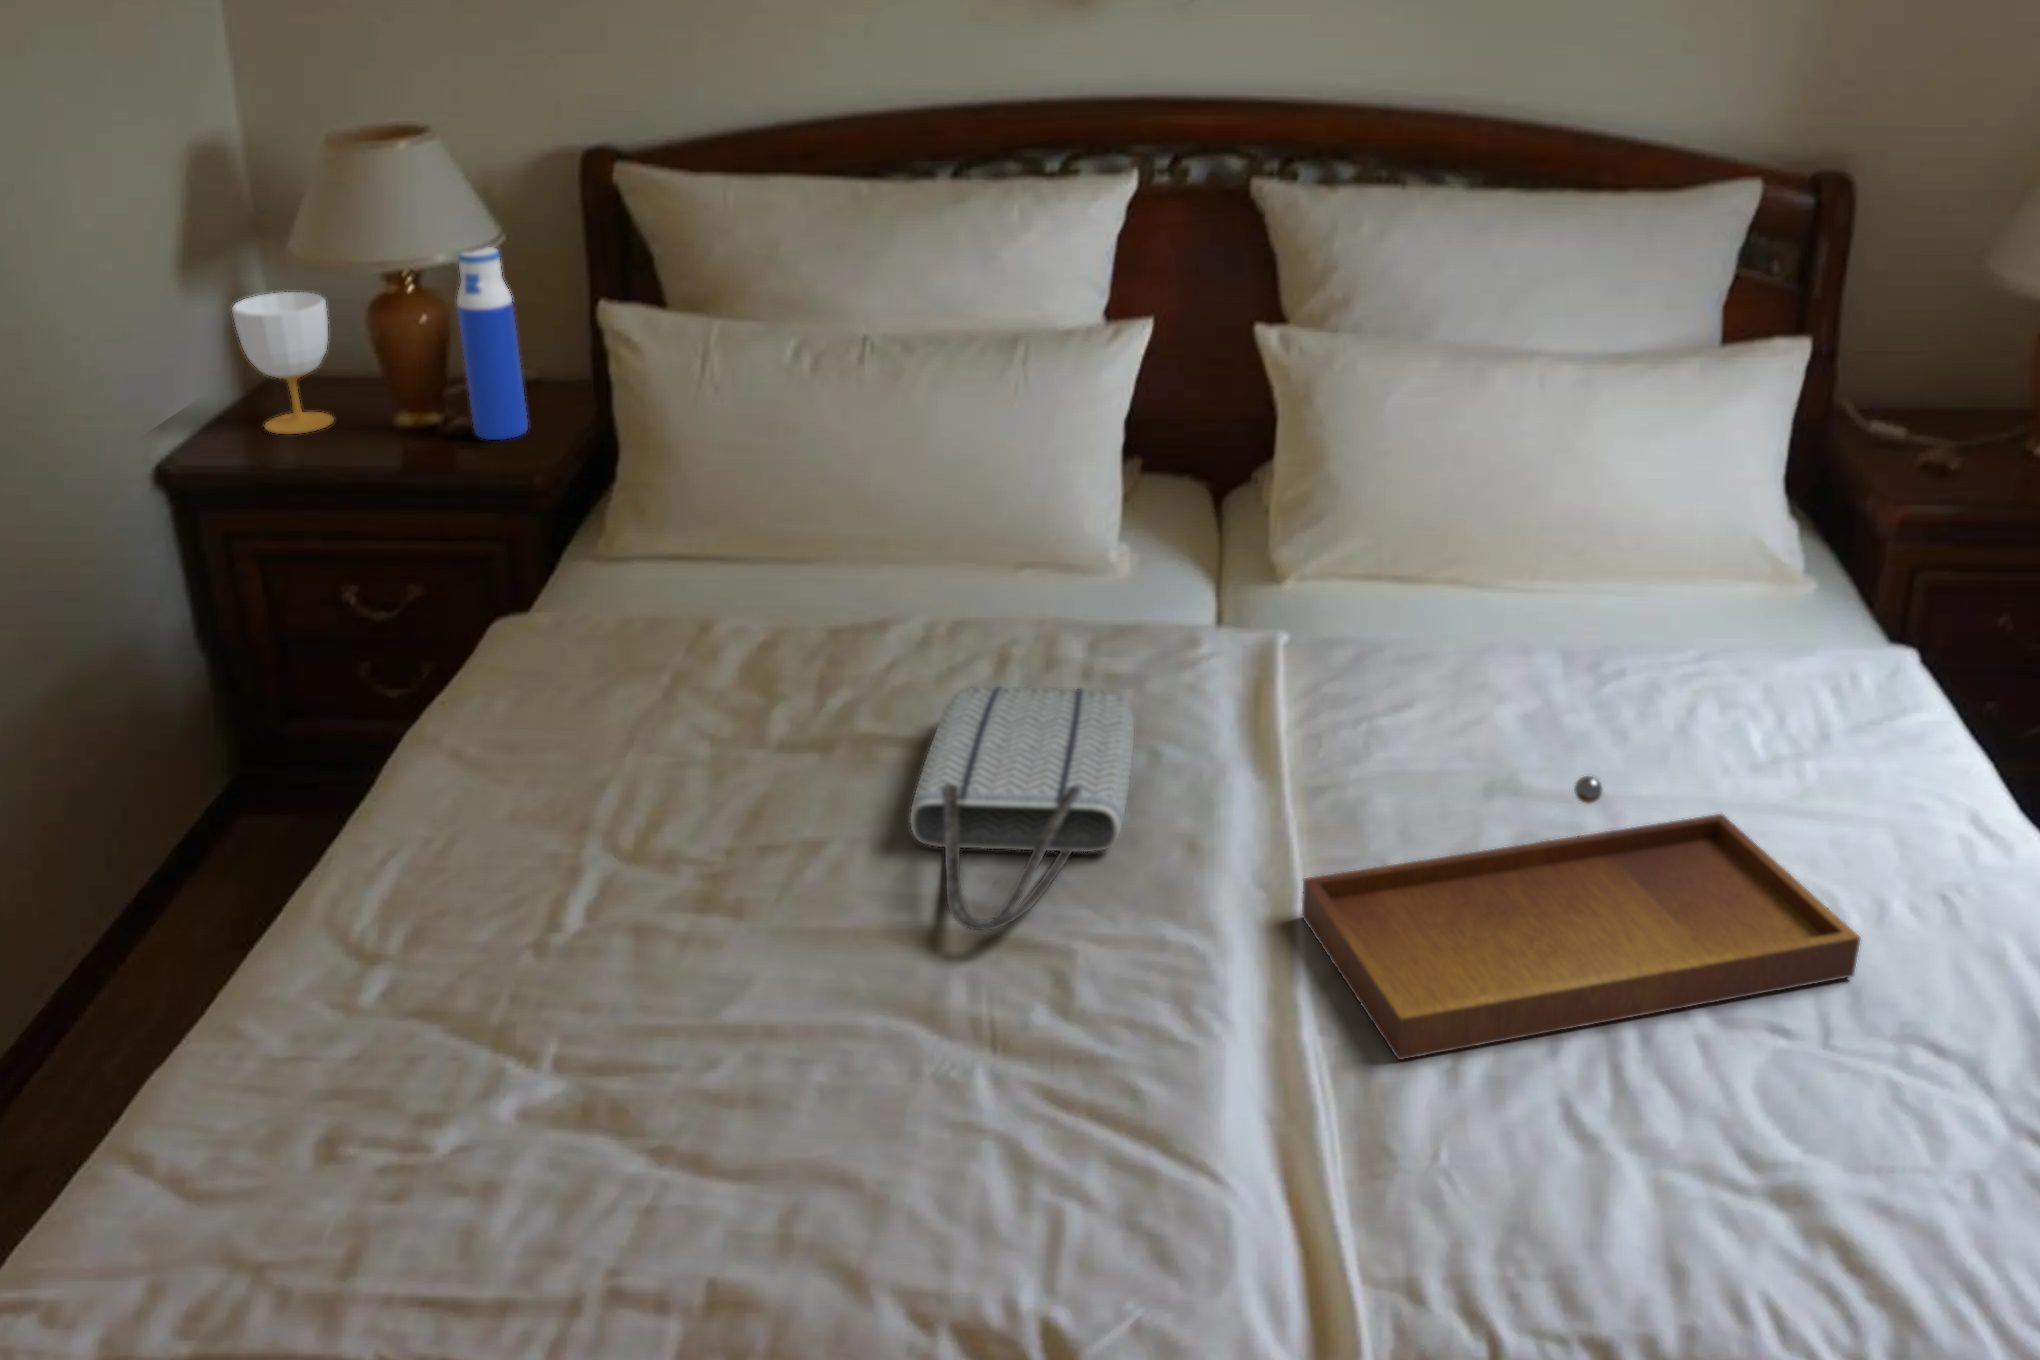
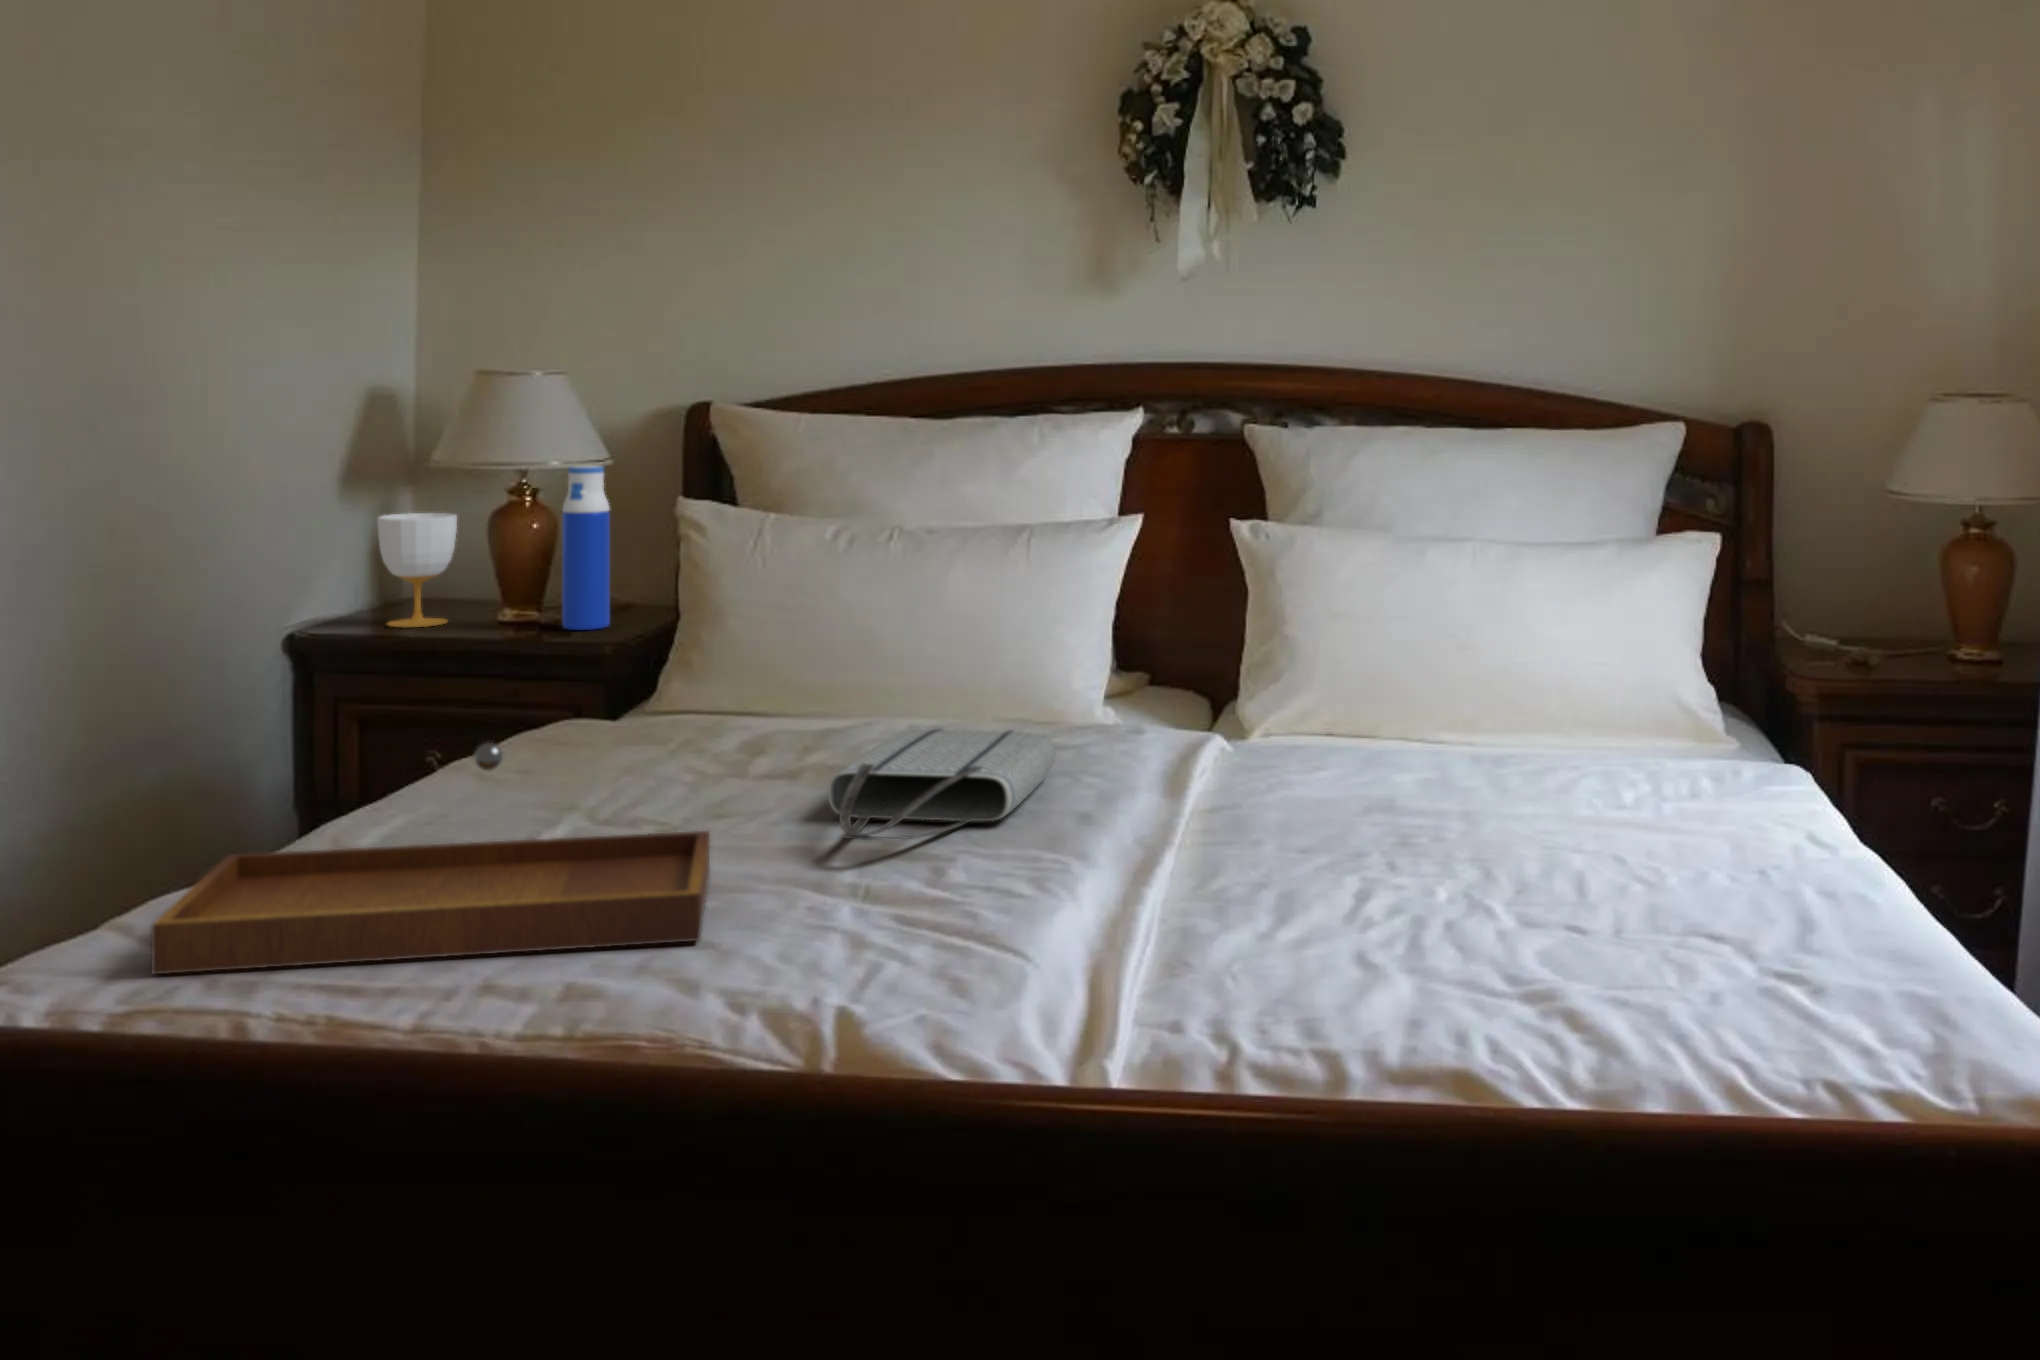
tray: present [1302,776,1860,1060] -> present [152,743,710,974]

